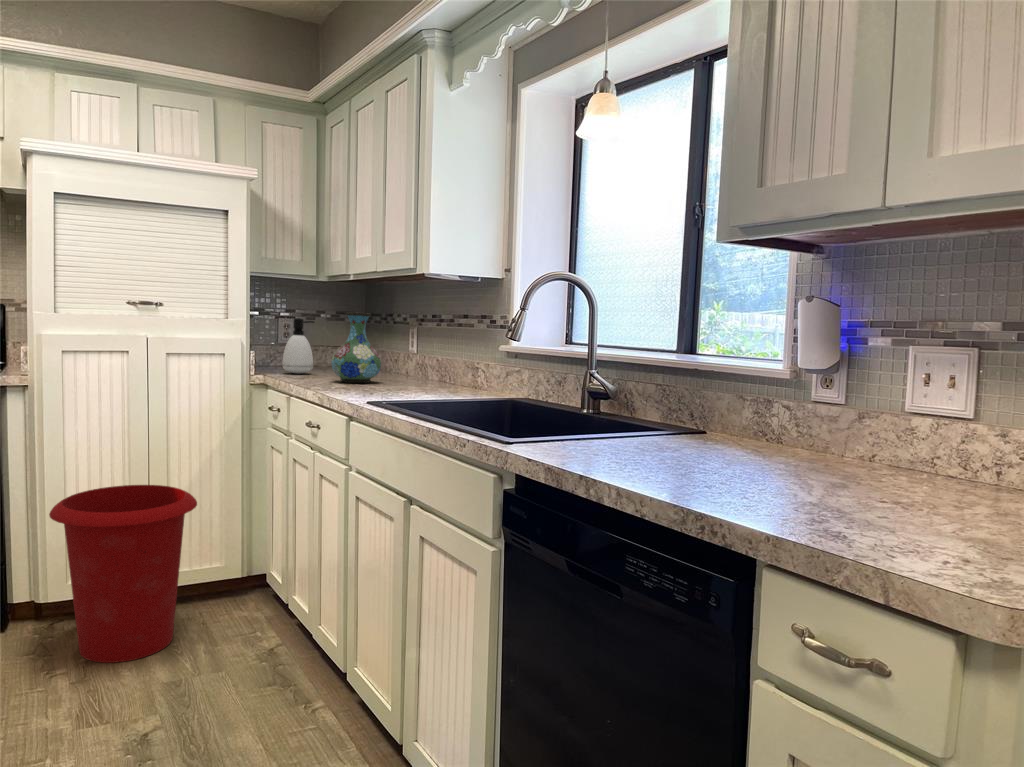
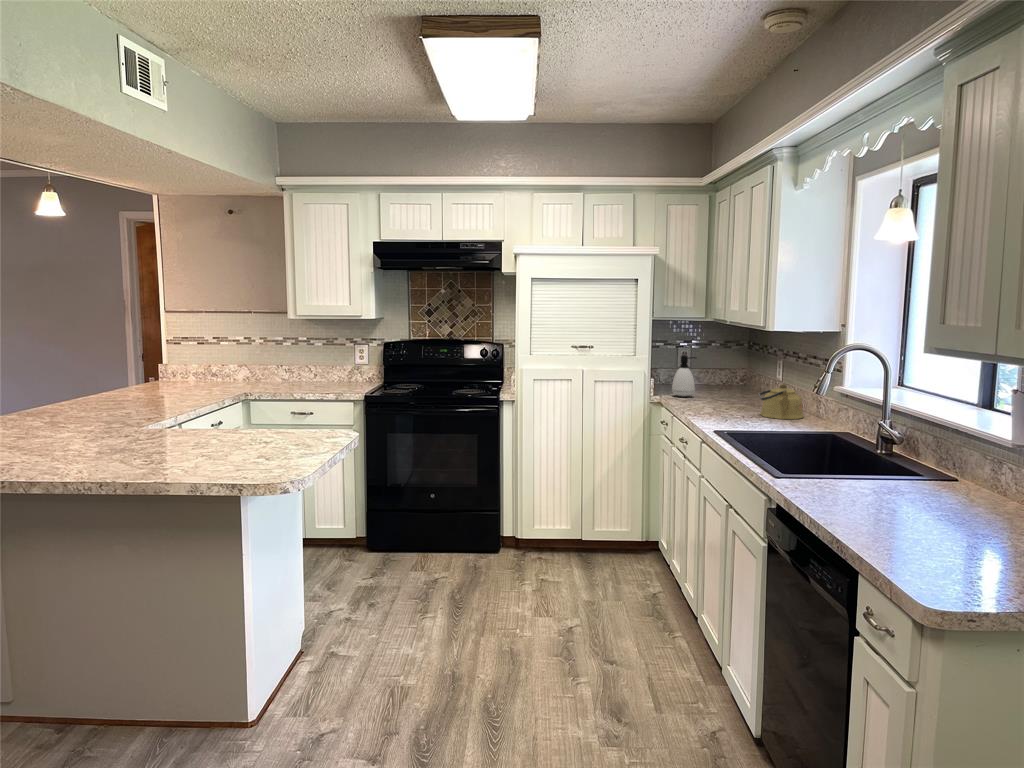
vase: present [332,312,381,383] -> none [703,355,741,409]
kettle: none [405,347,460,389] -> present [759,384,803,419]
waste bin: present [49,485,197,663] -> none [525,469,609,582]

